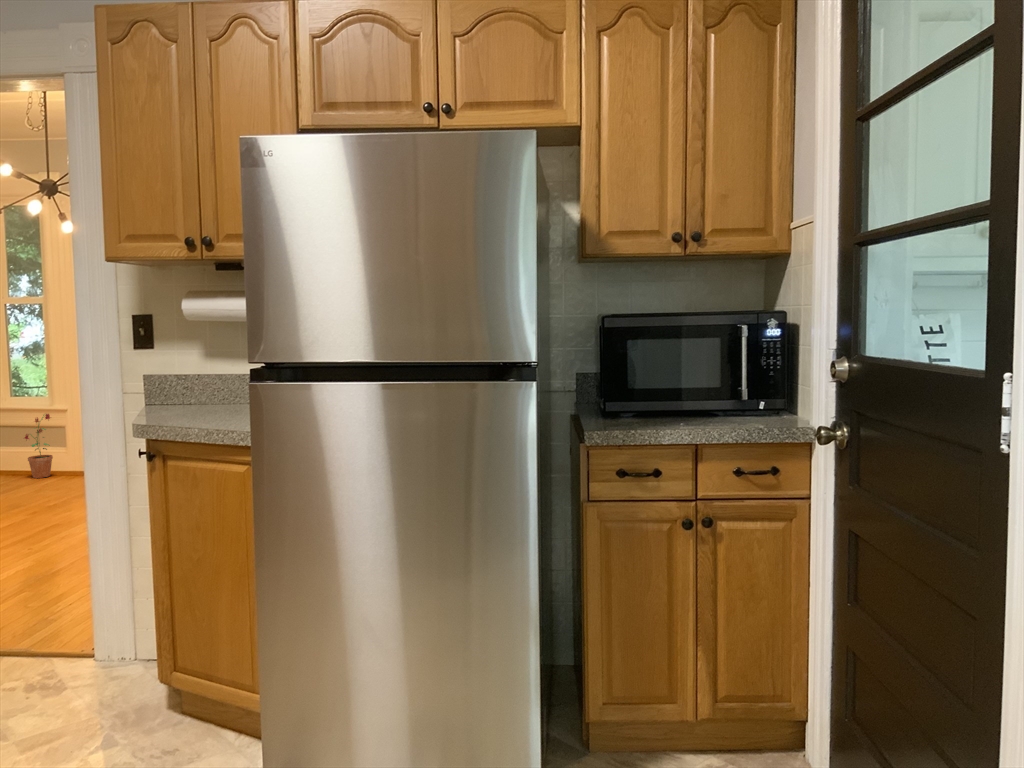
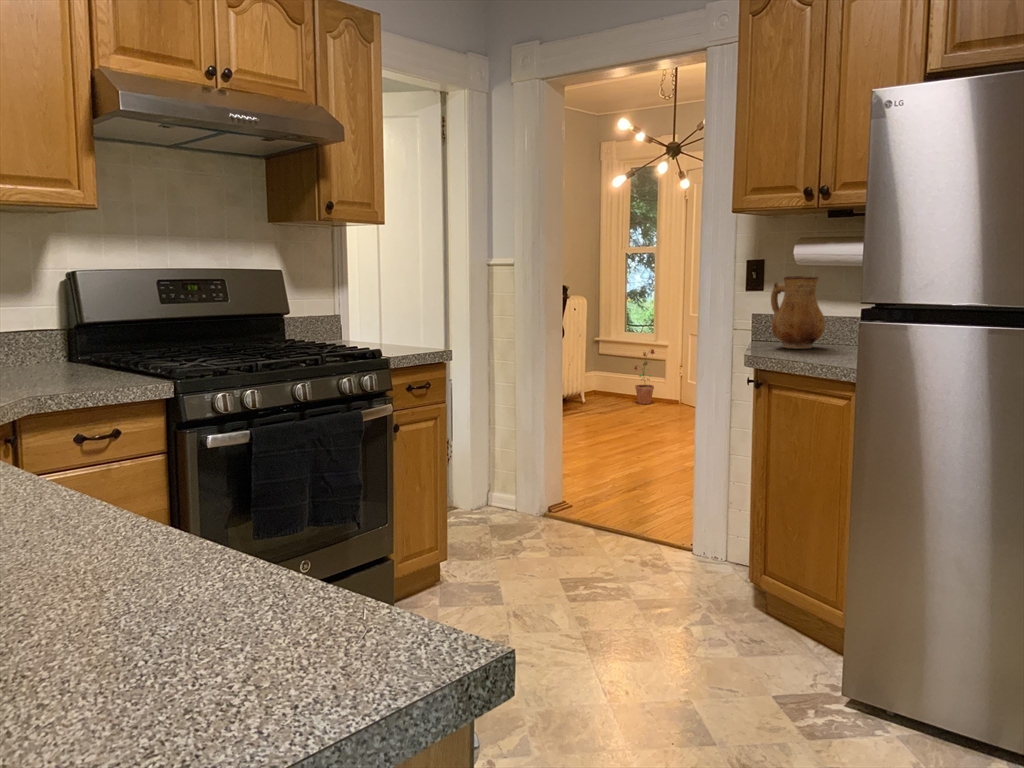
ceramic pitcher: none [161,332,223,411] -> present [771,276,825,349]

